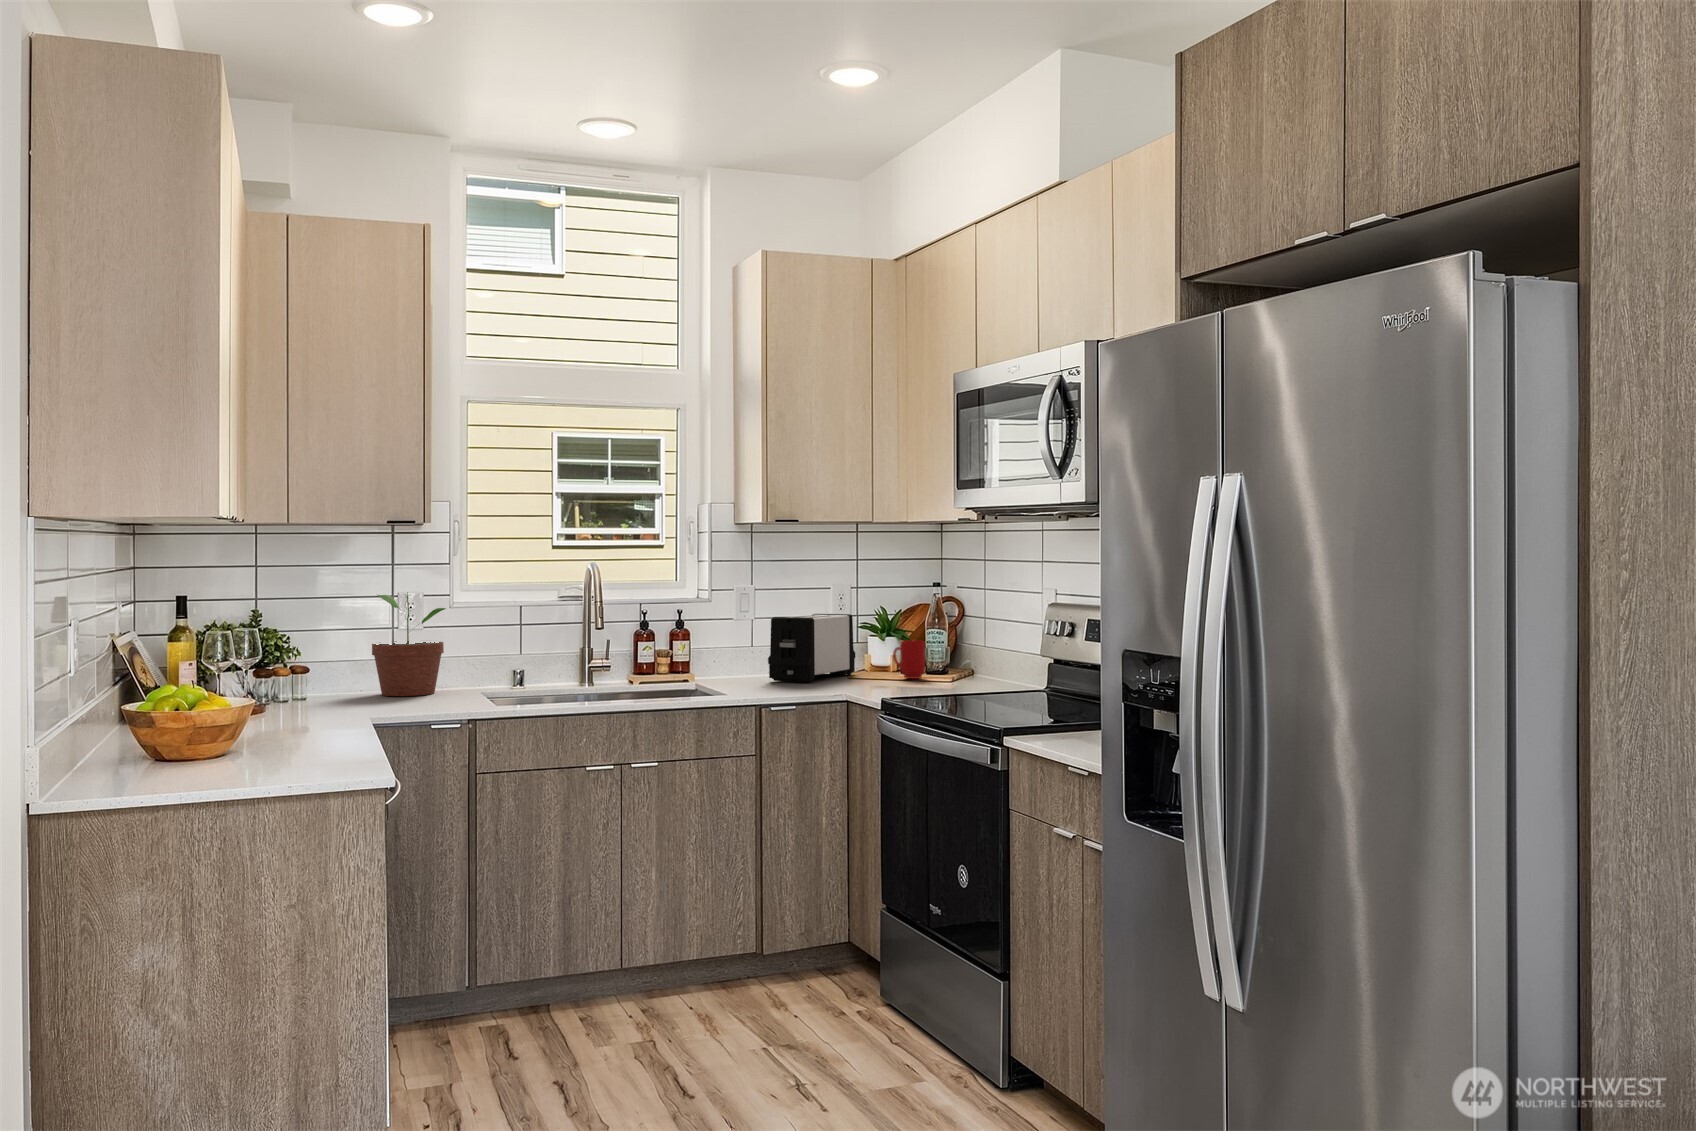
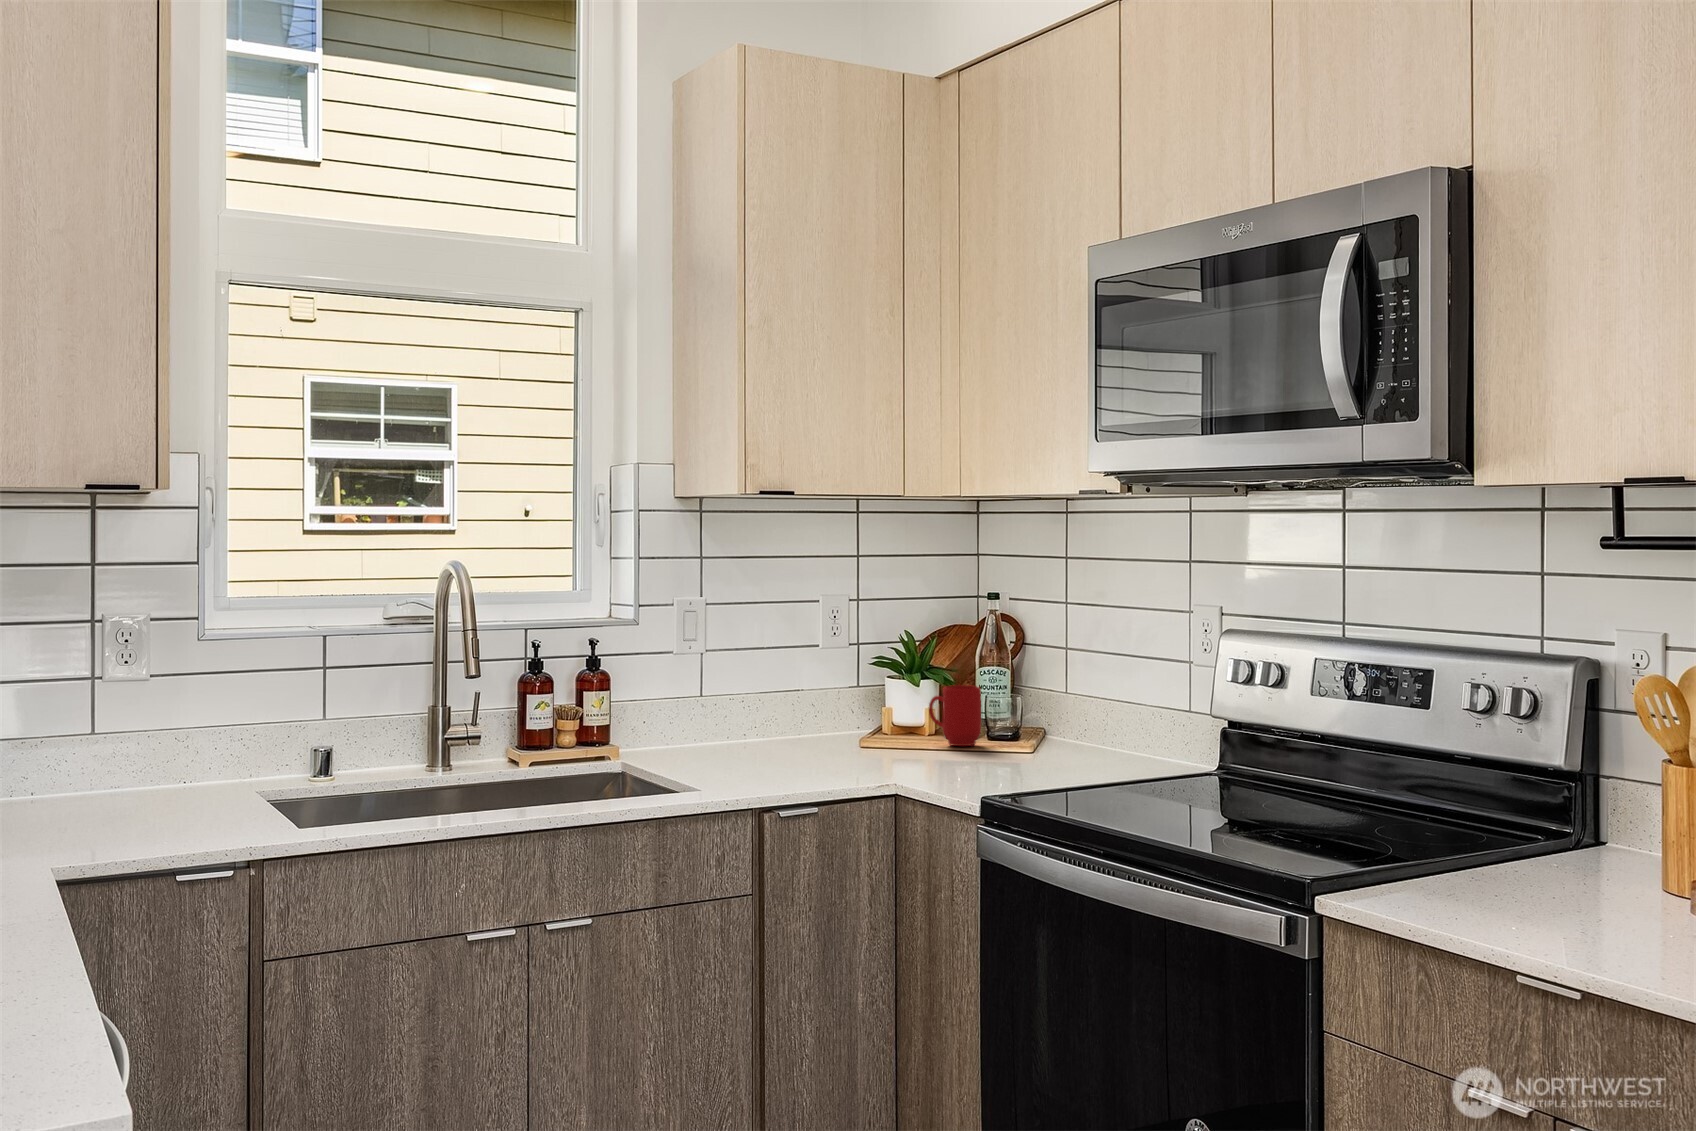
potted plant: present [372,593,445,696] -> none [49,587,192,802]
toaster: present [768,614,856,682] -> none [740,643,861,756]

